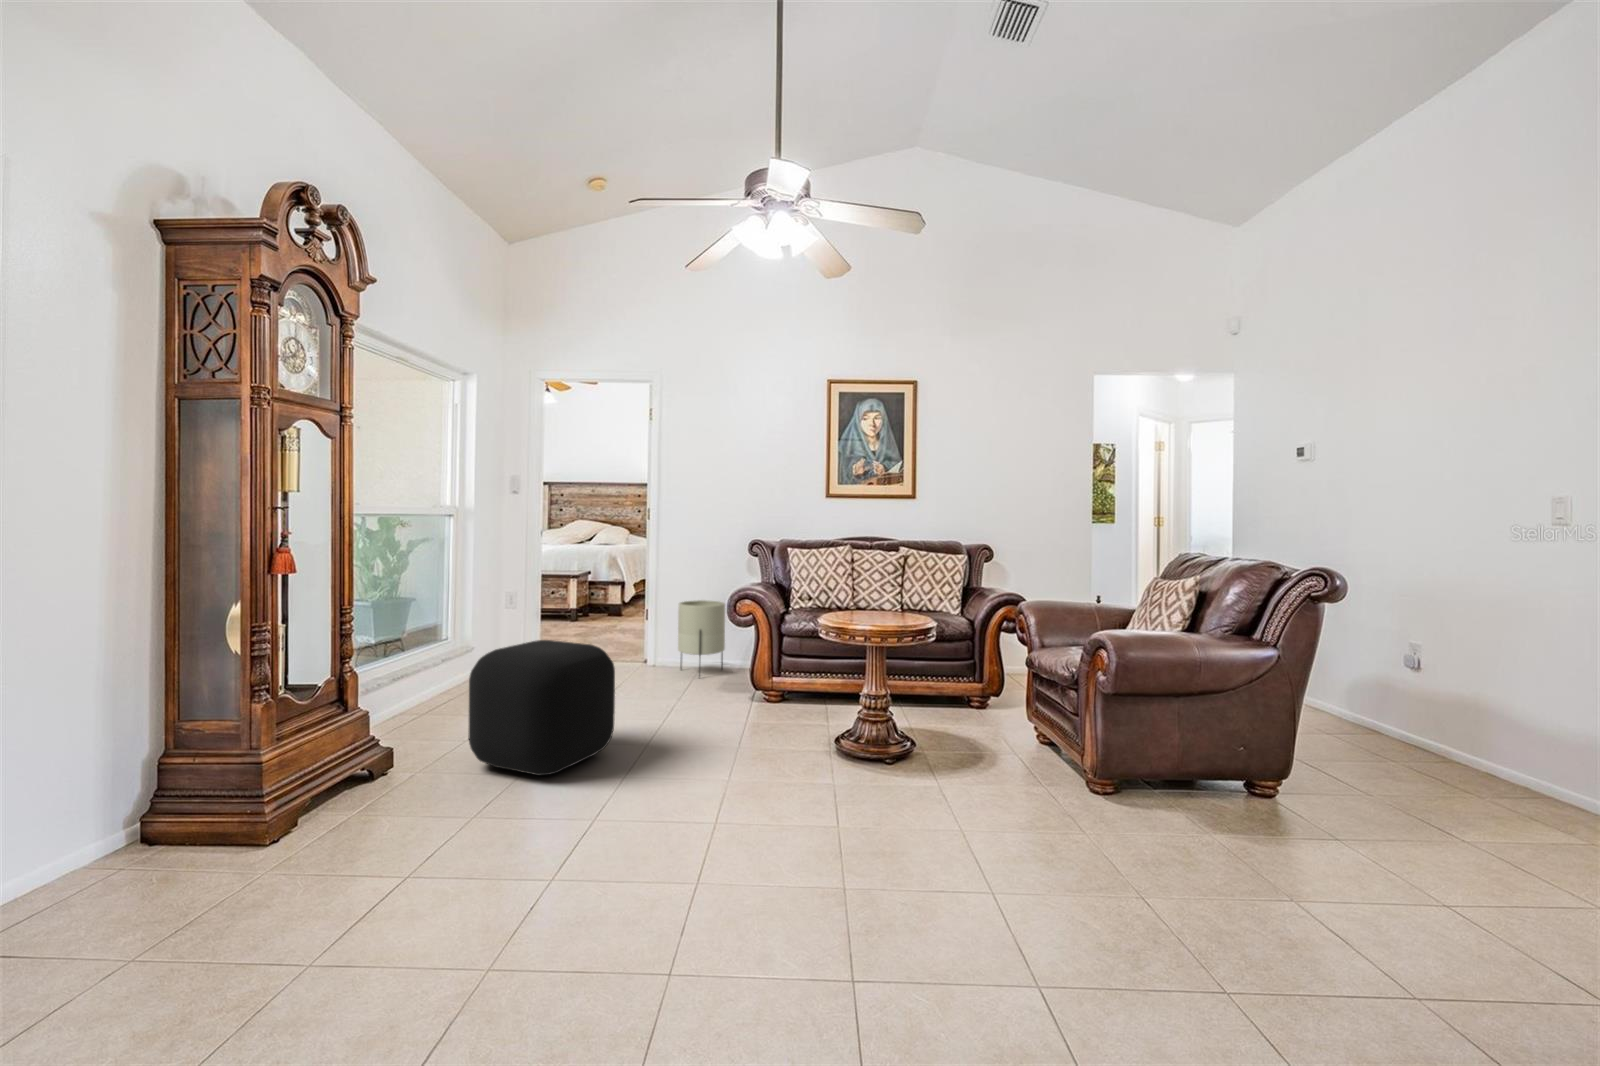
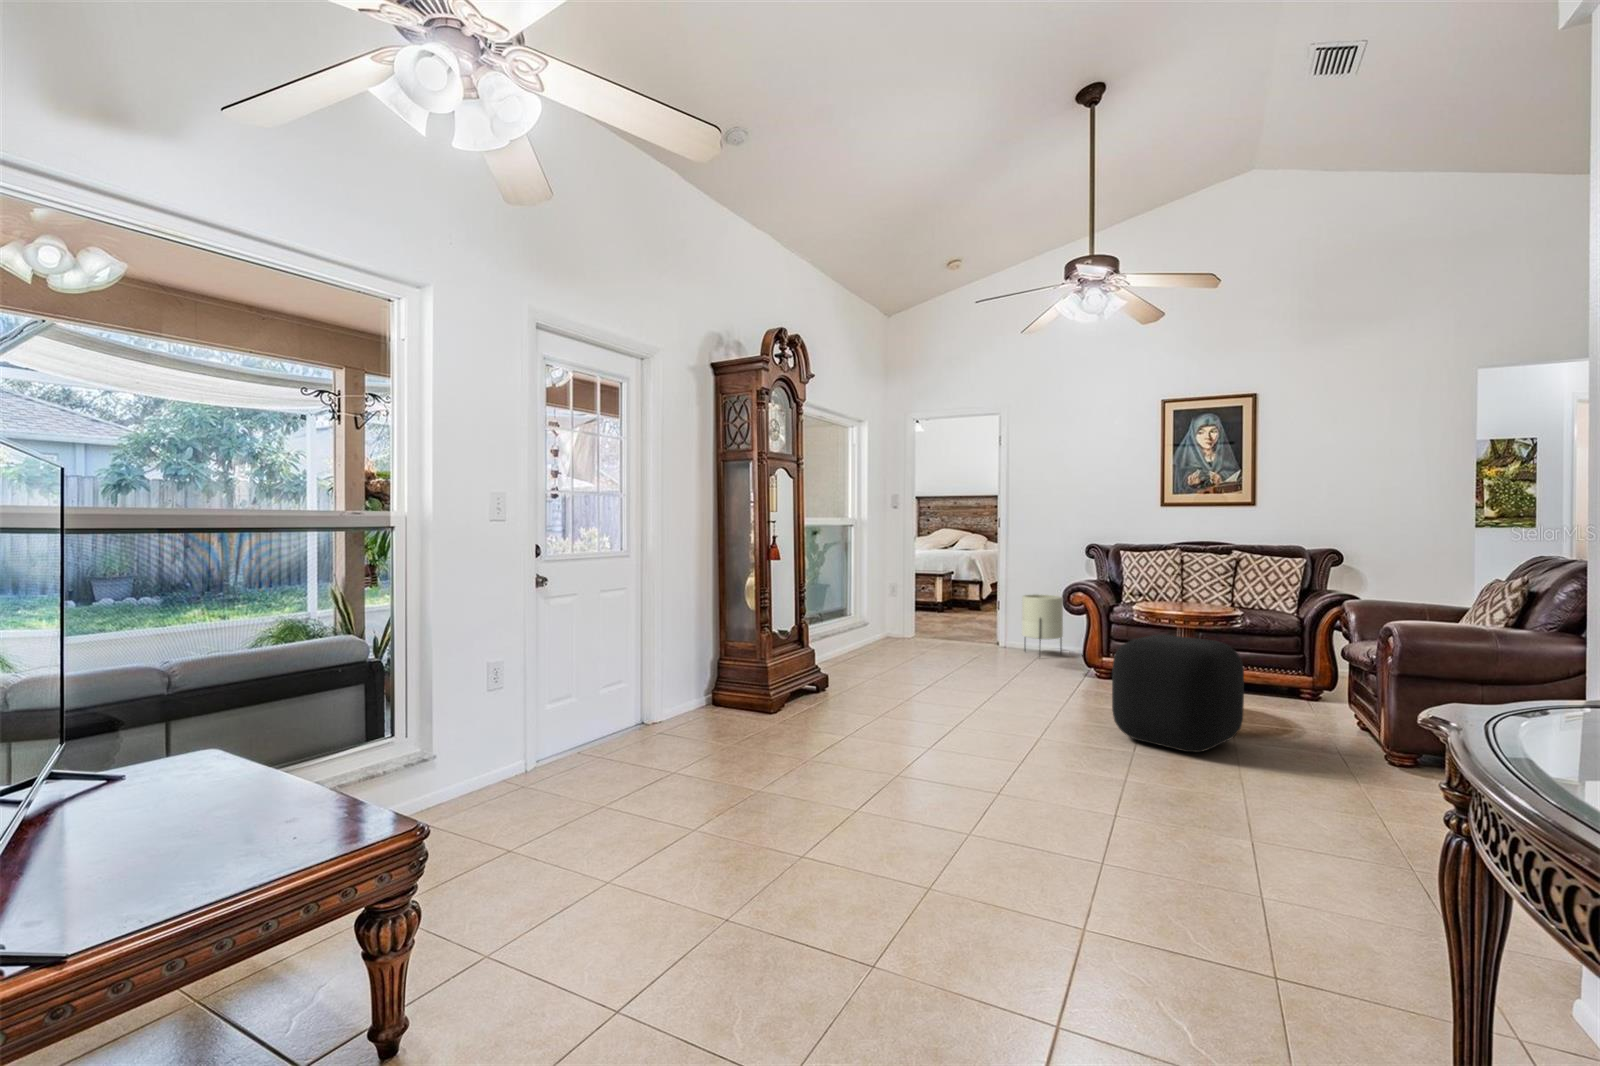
ottoman: present [468,640,615,775] -> present [1112,634,1244,752]

